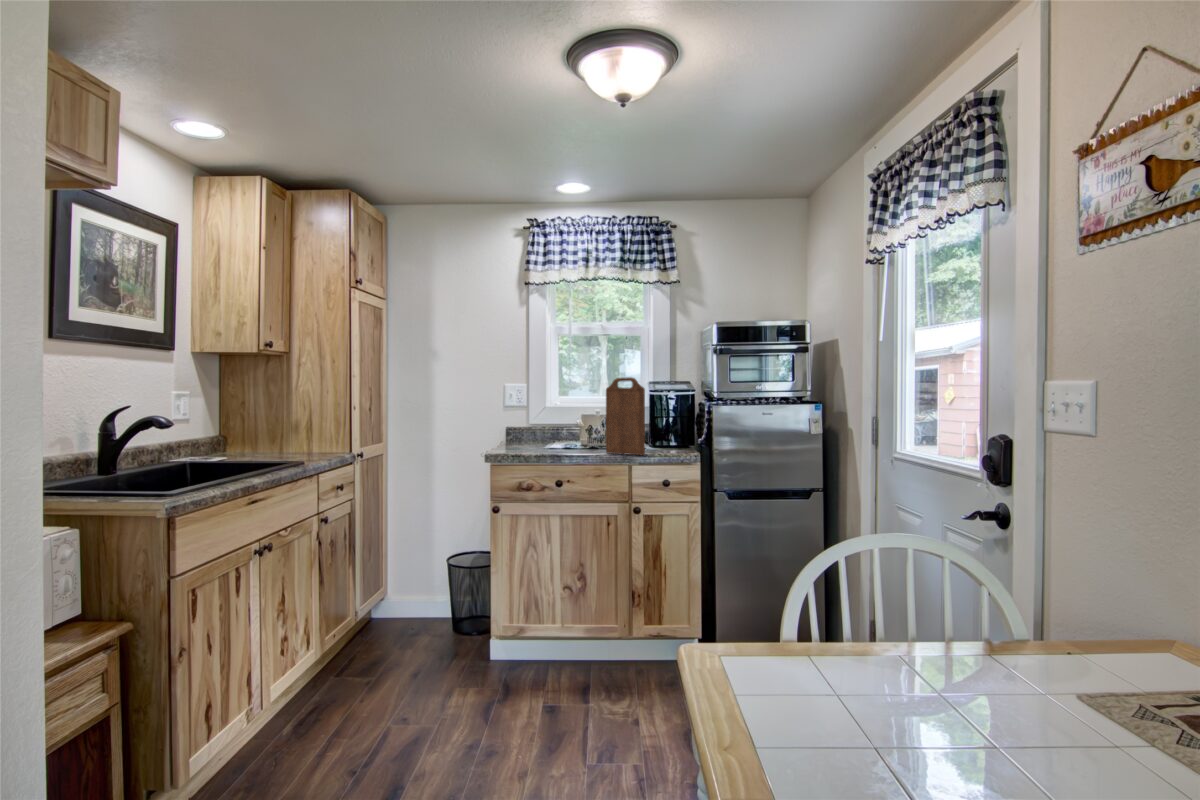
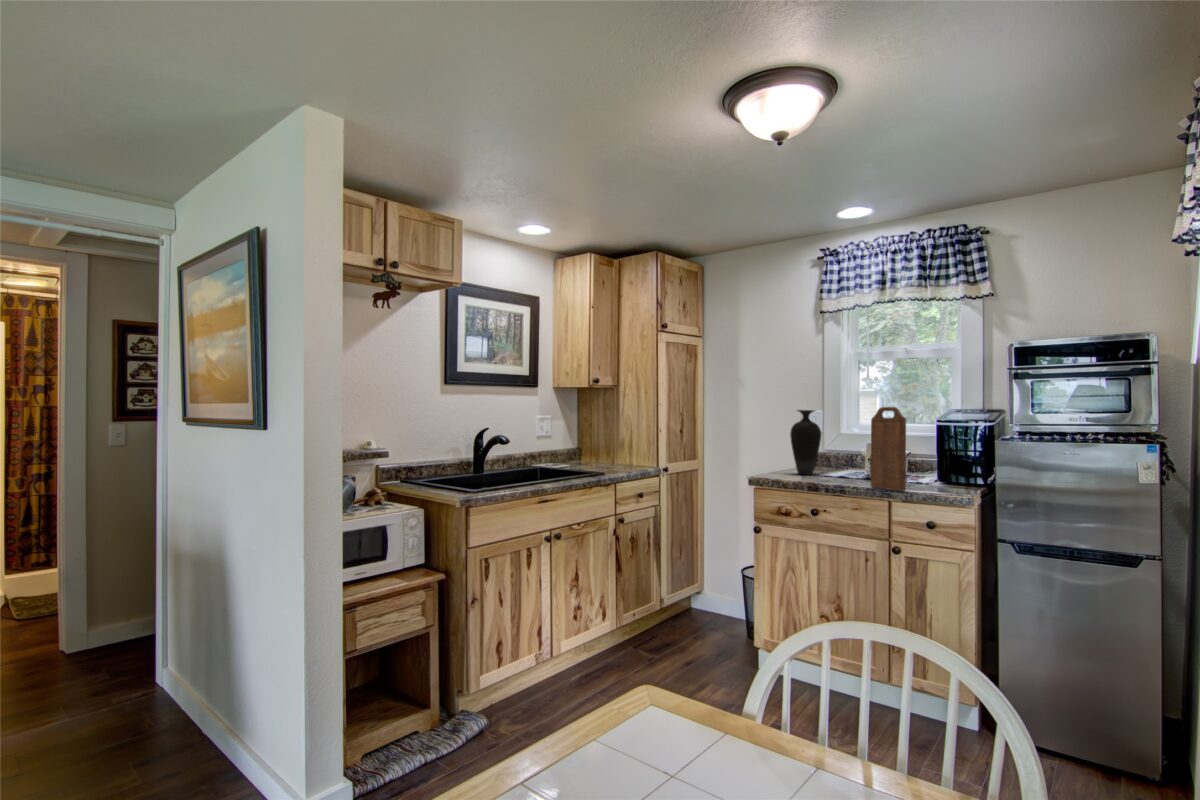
vase: none [496,381,526,445] -> present [790,410,821,475]

